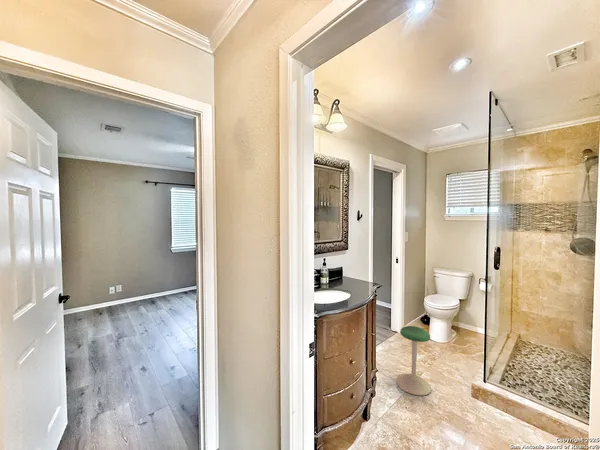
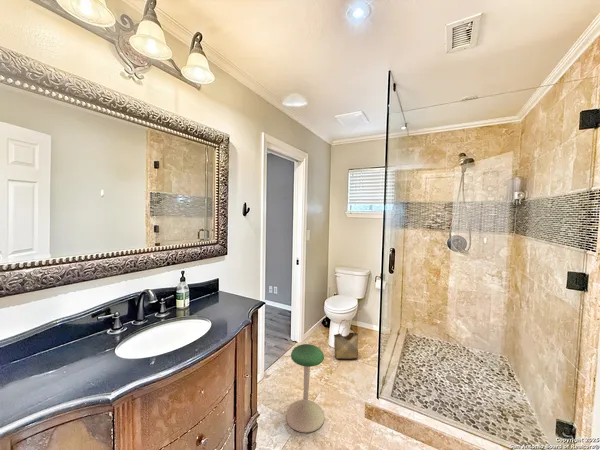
woven basket: none [436,316,462,353] -> present [334,320,358,359]

